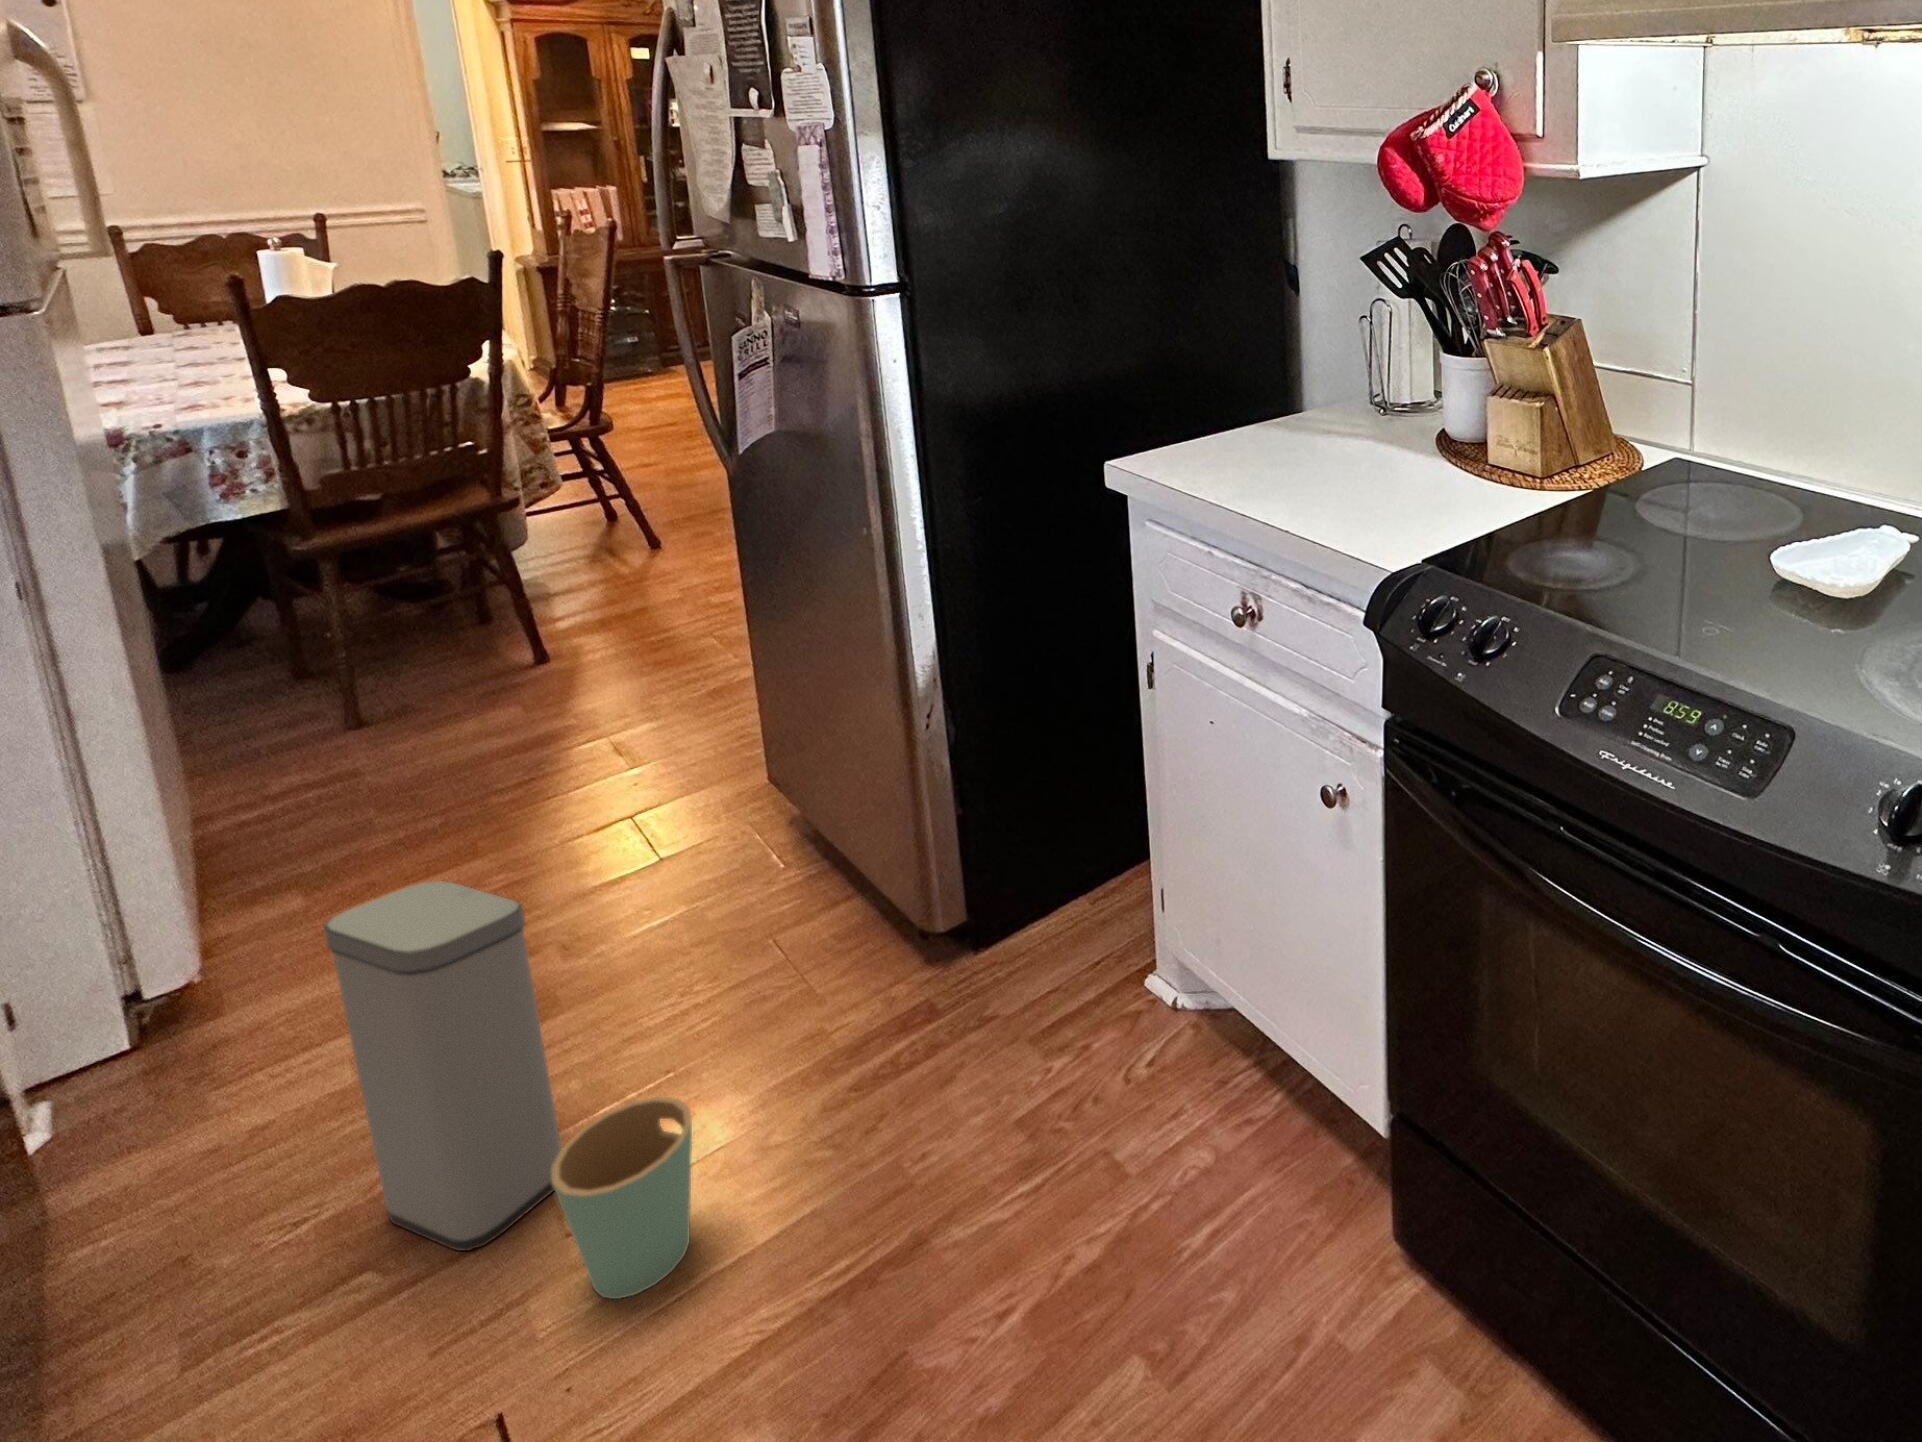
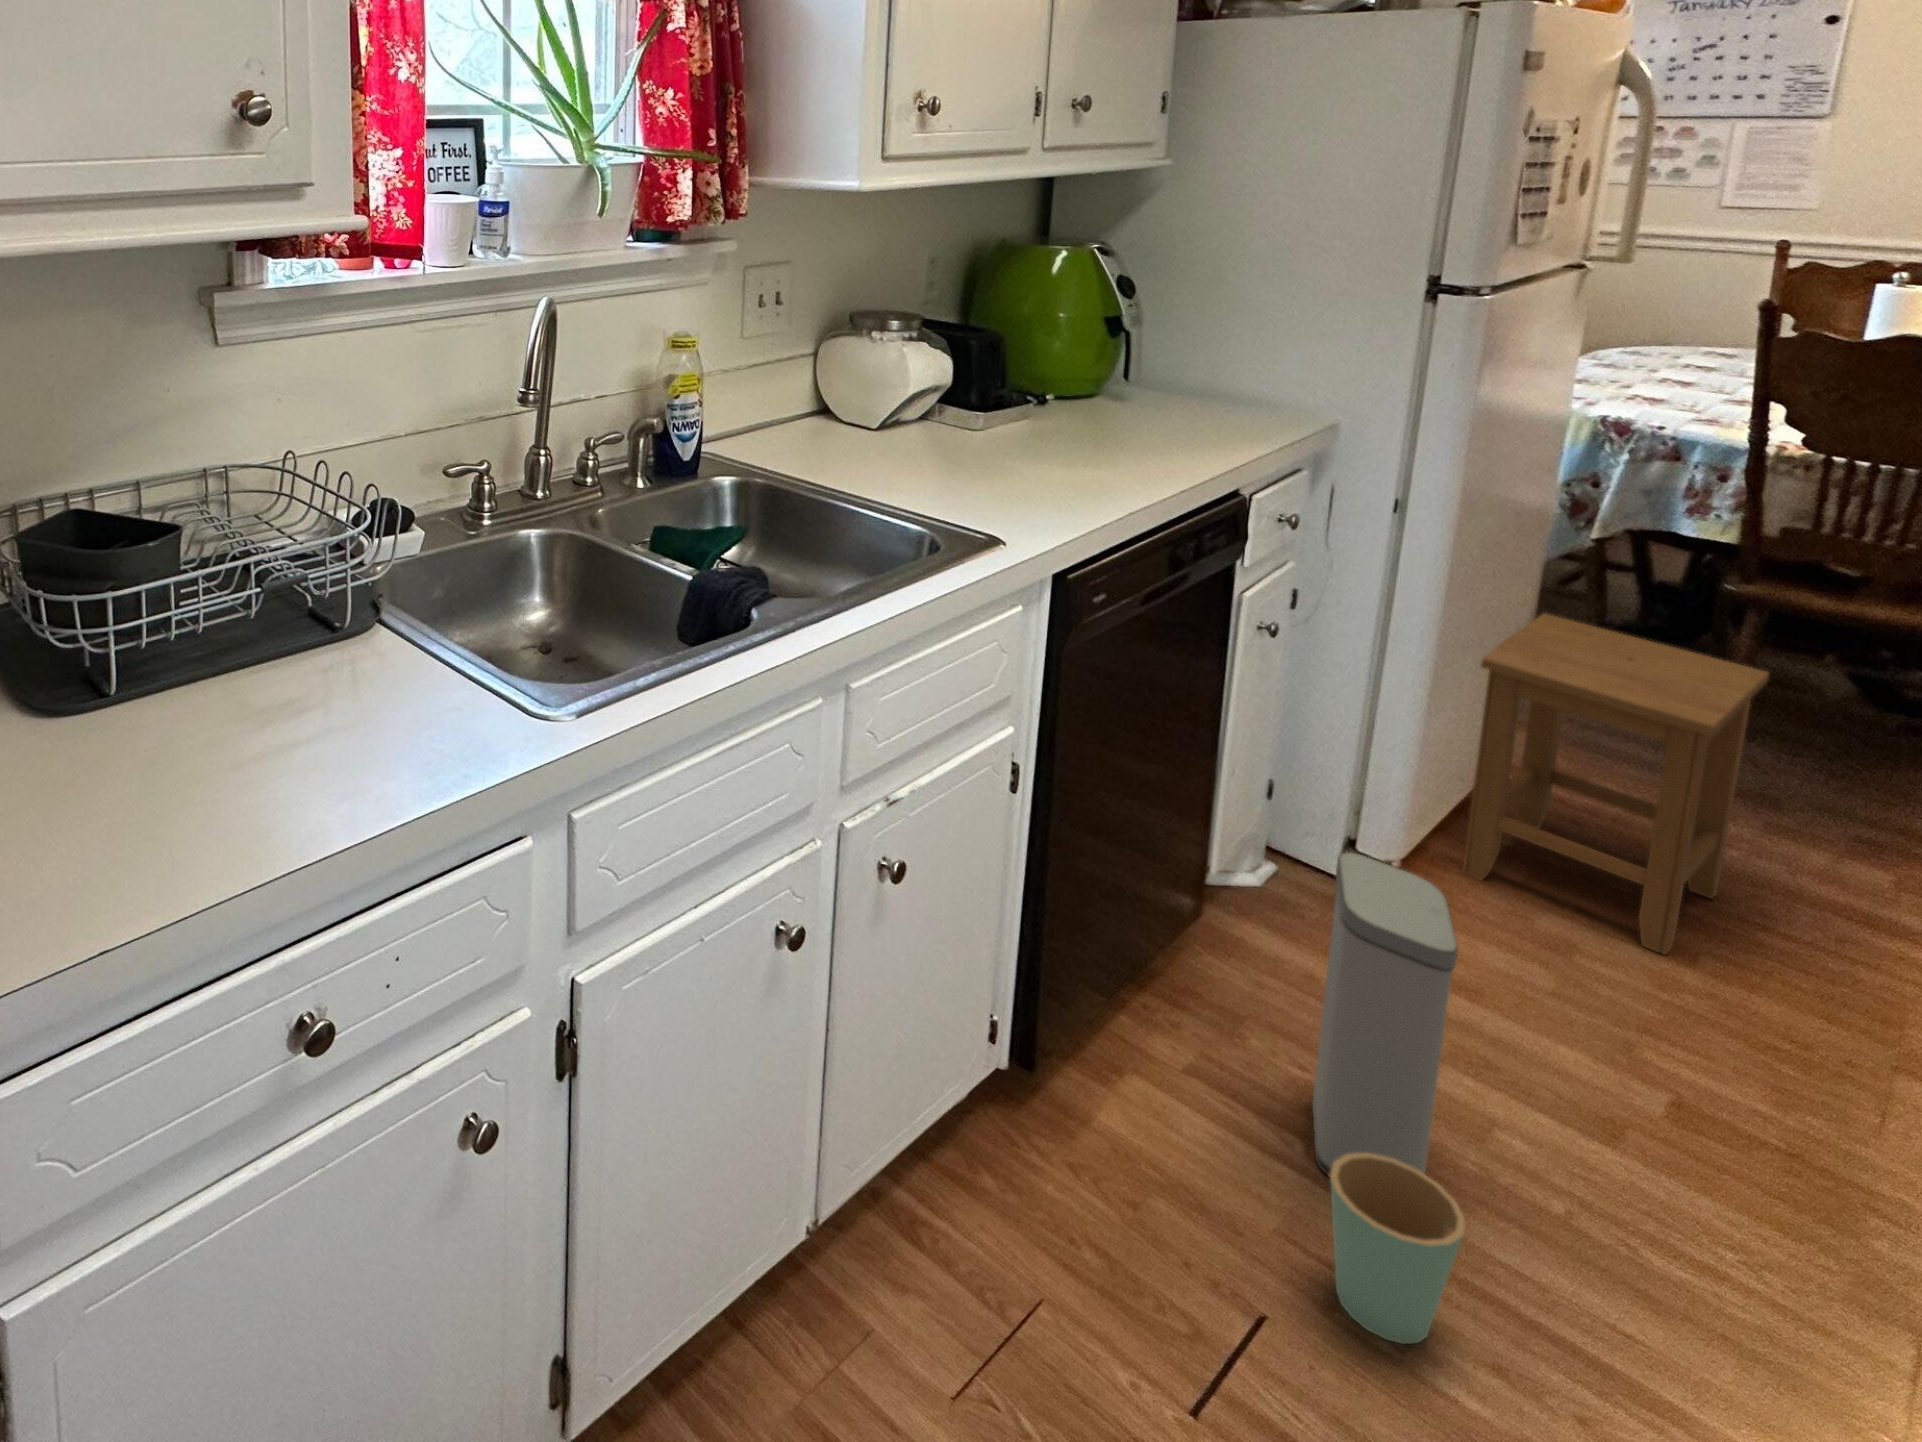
stool: none [185,584,482,941] -> present [1463,614,1769,955]

